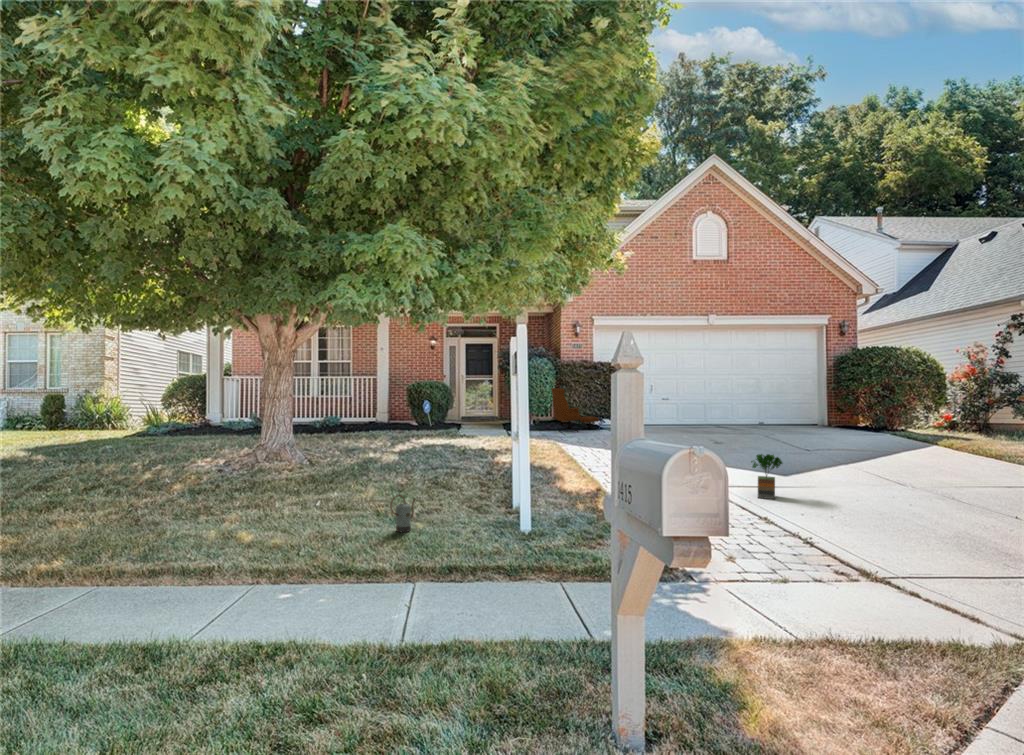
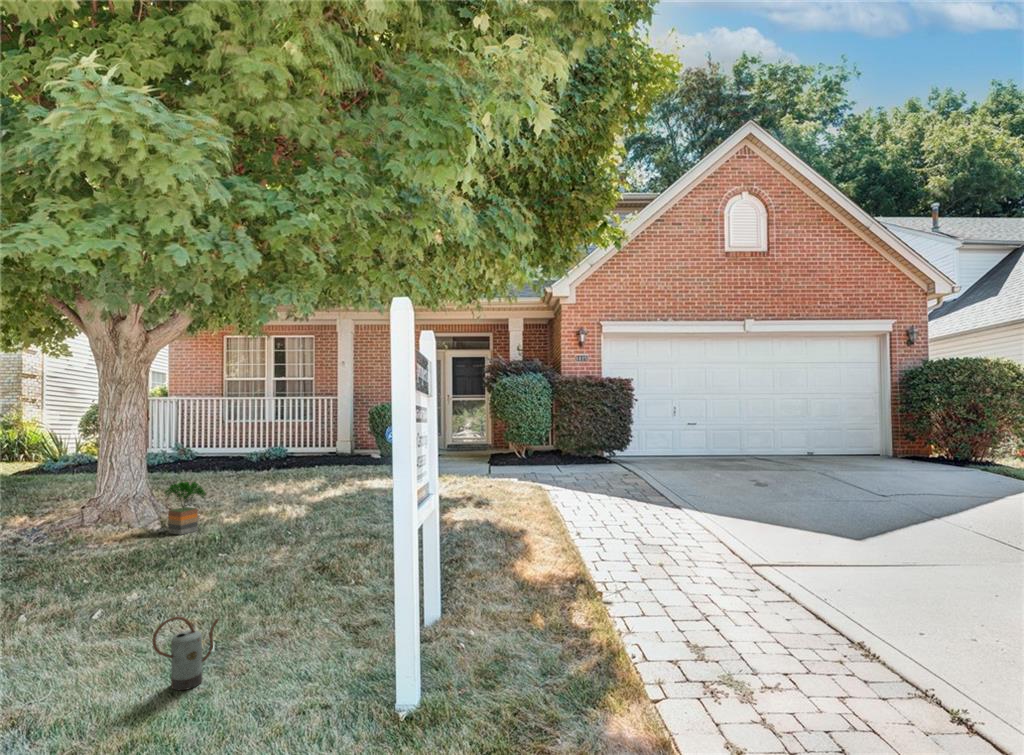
lounge chair: present [551,388,599,430] -> none [544,410,606,467]
potted tree: present [751,454,782,499] -> present [164,482,206,535]

